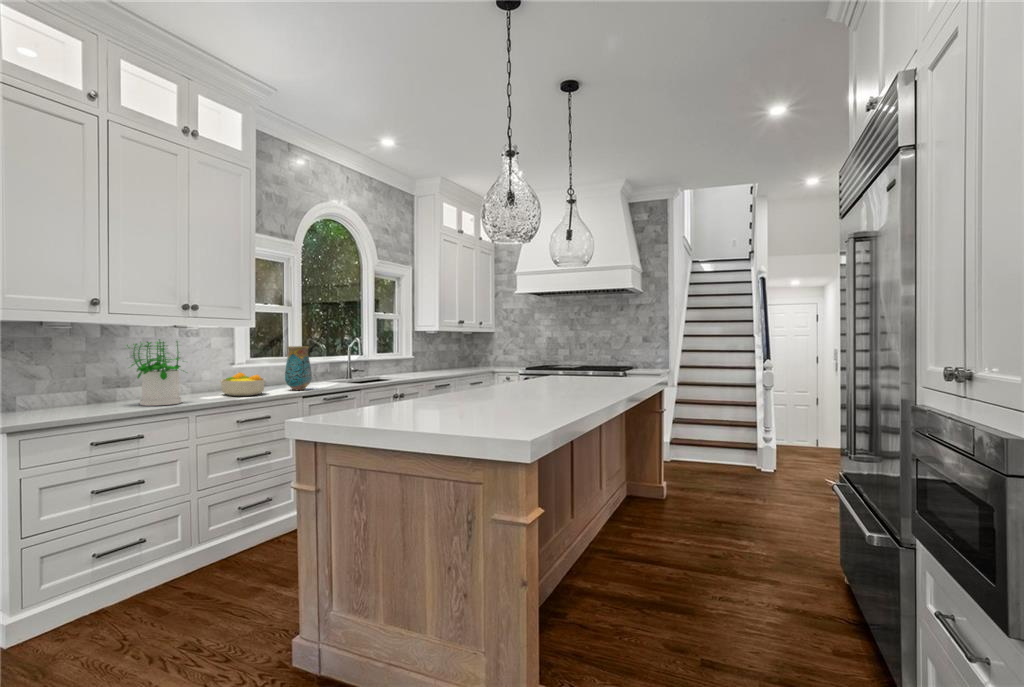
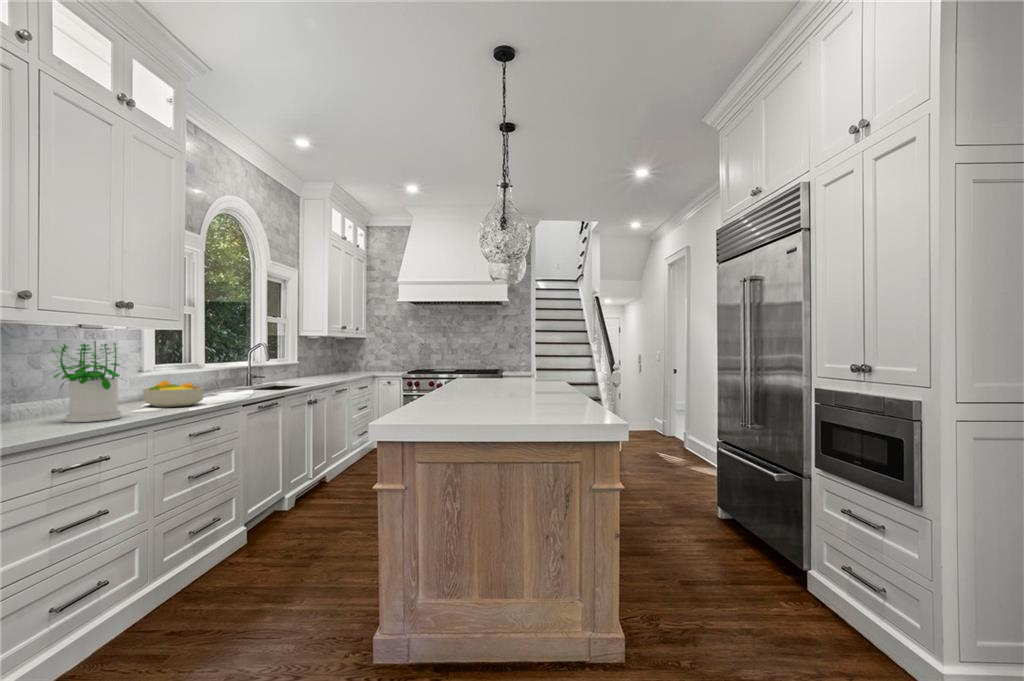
vase: present [285,346,312,390] -> none [212,350,243,399]

